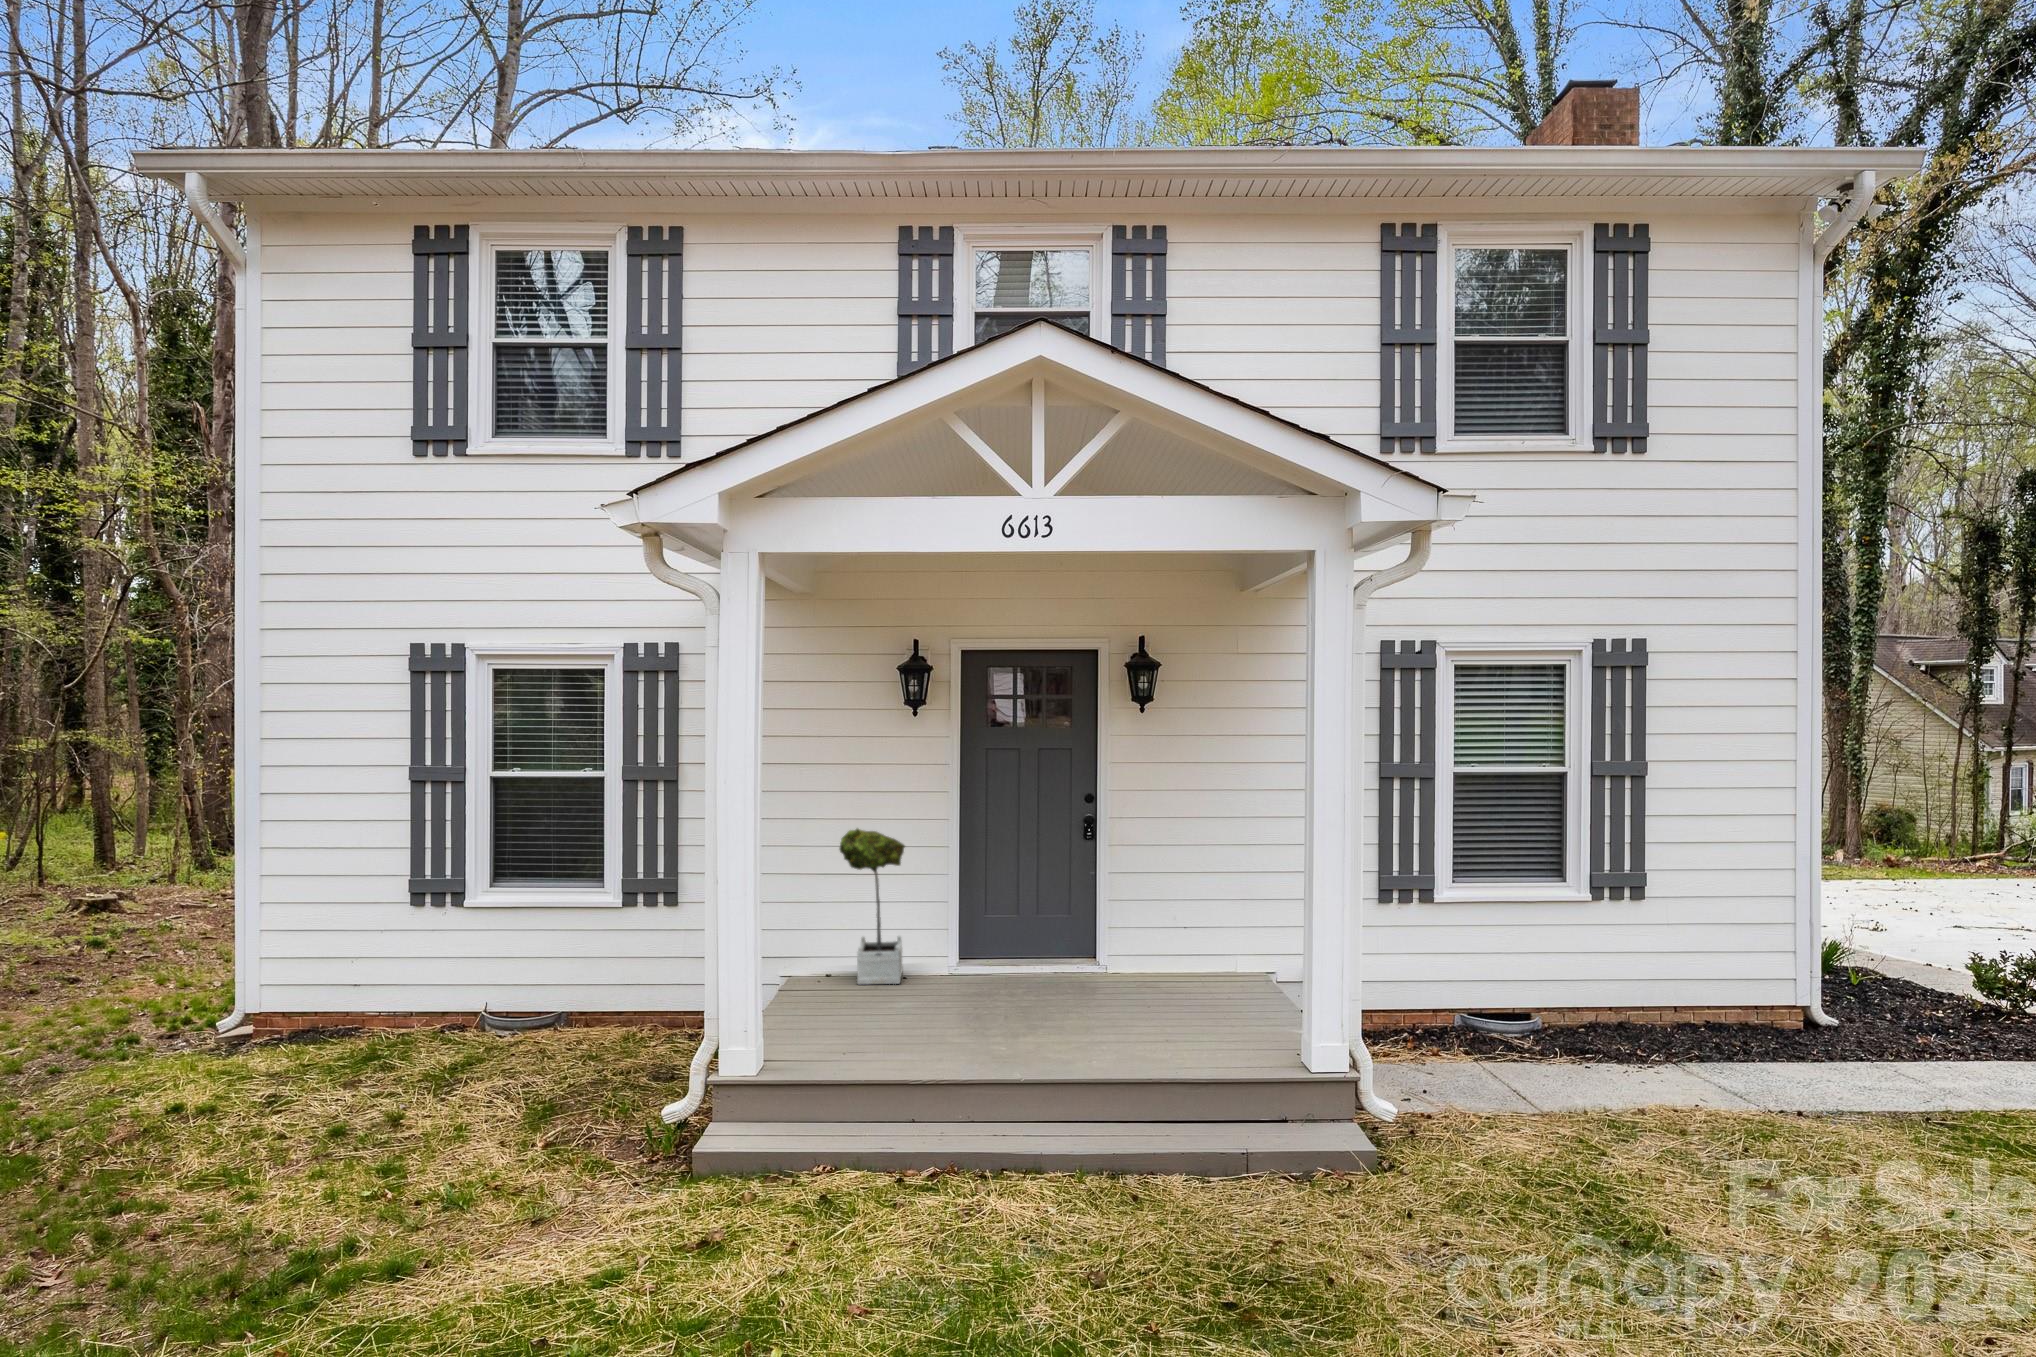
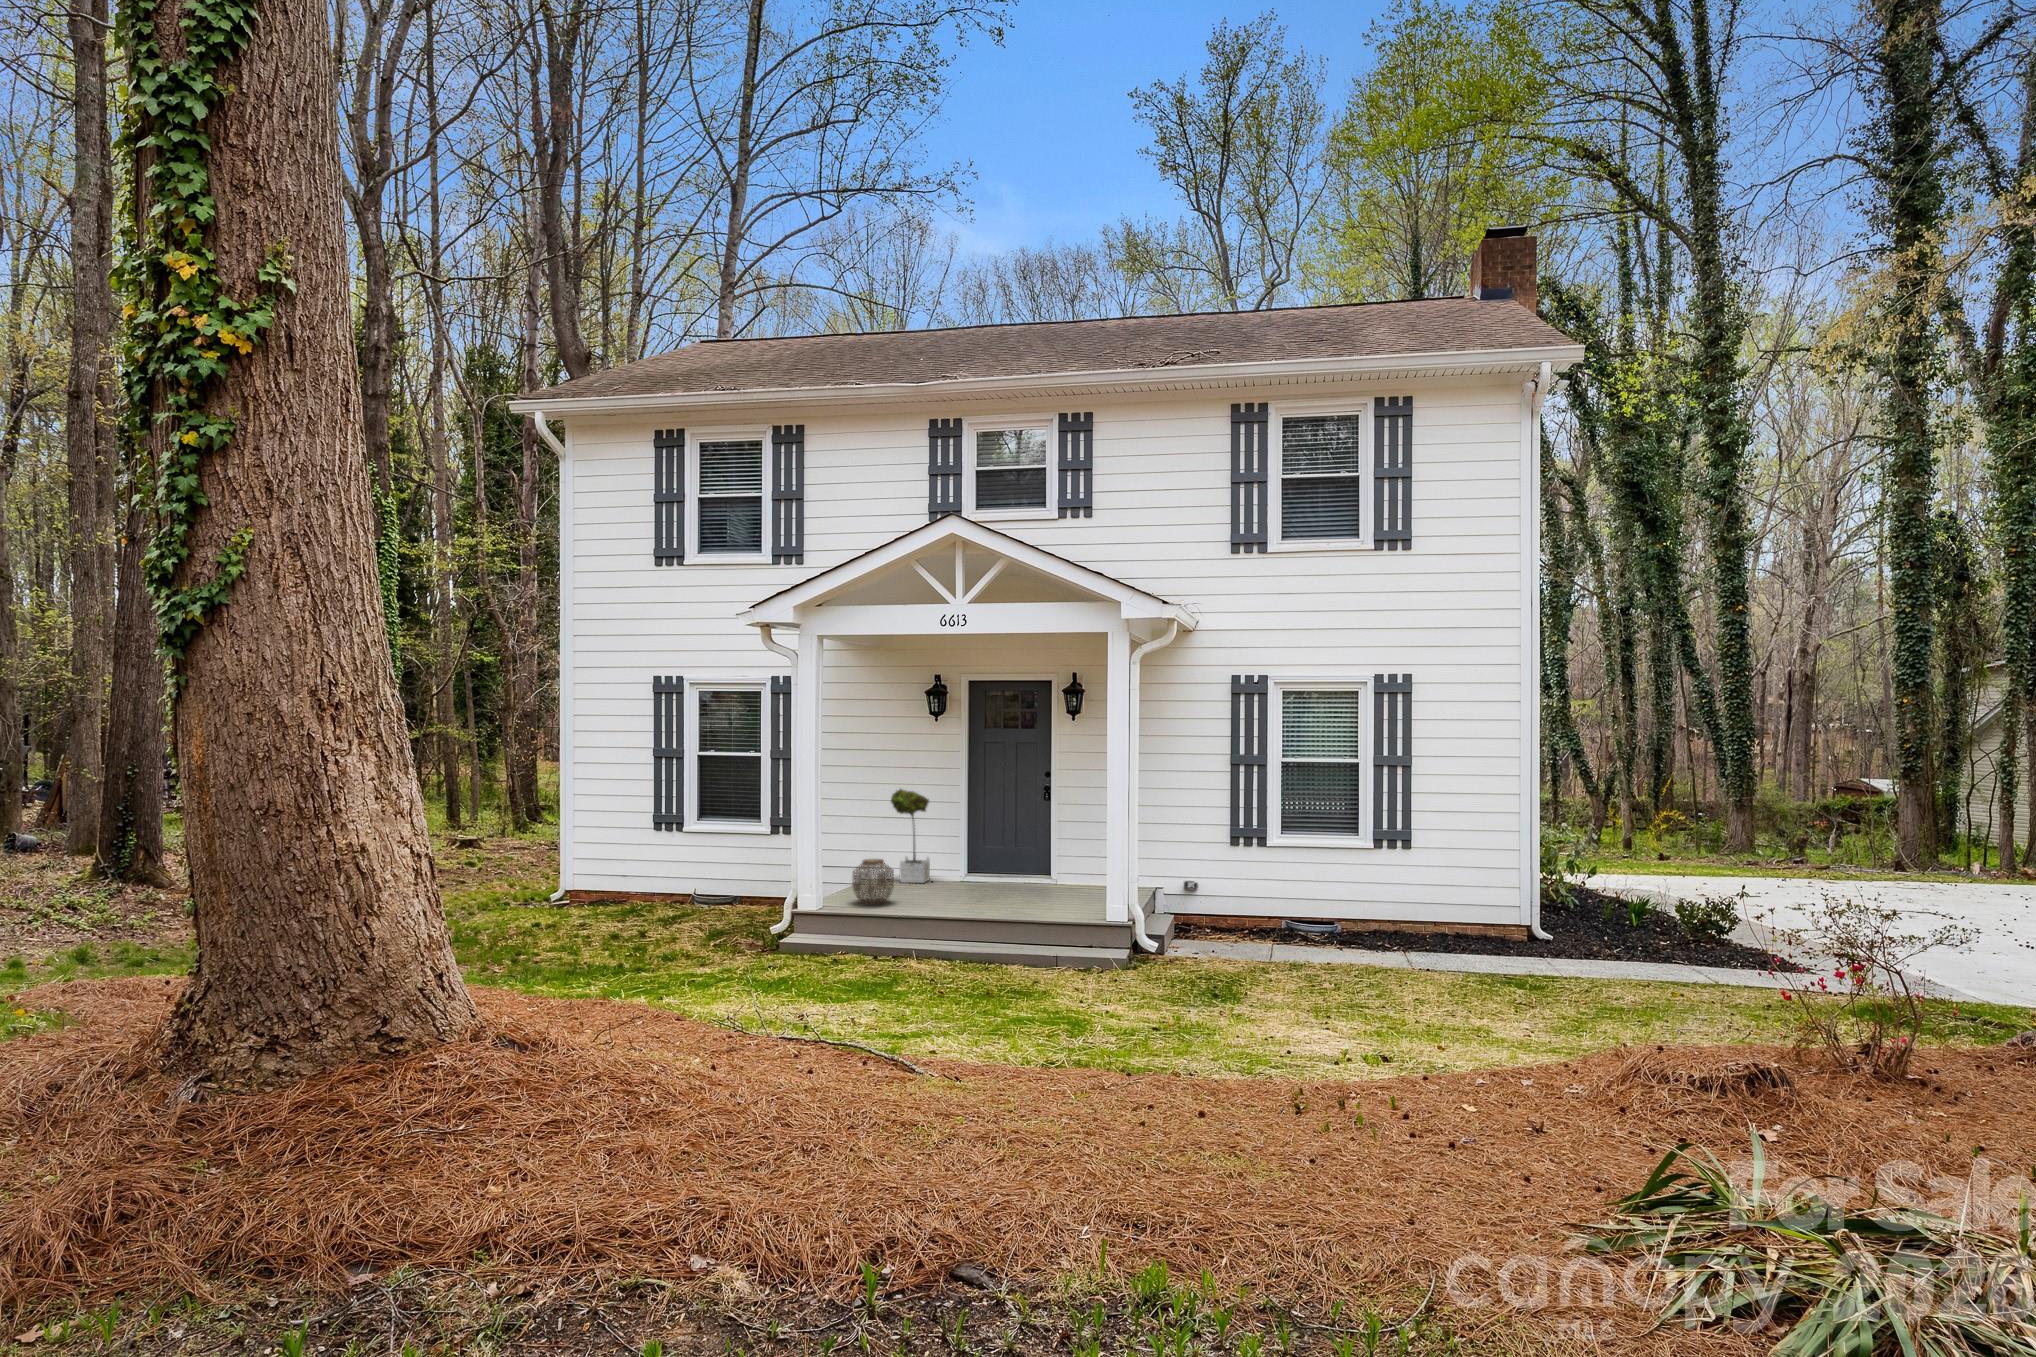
woven basket: none [800,965,875,1053] -> present [853,859,894,905]

